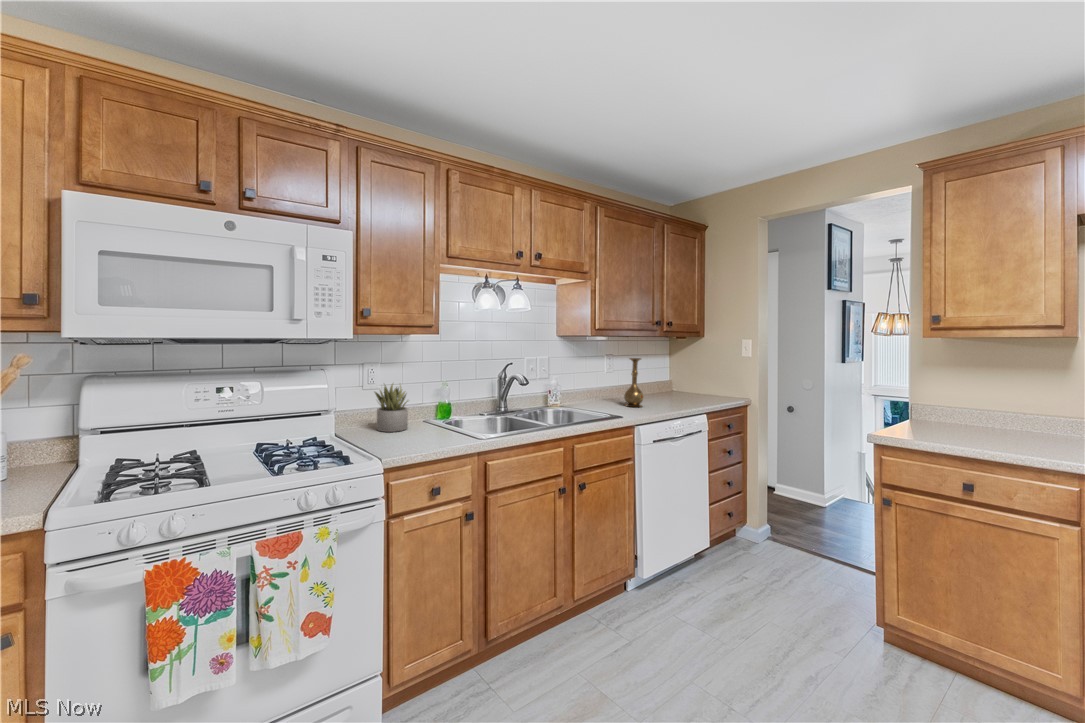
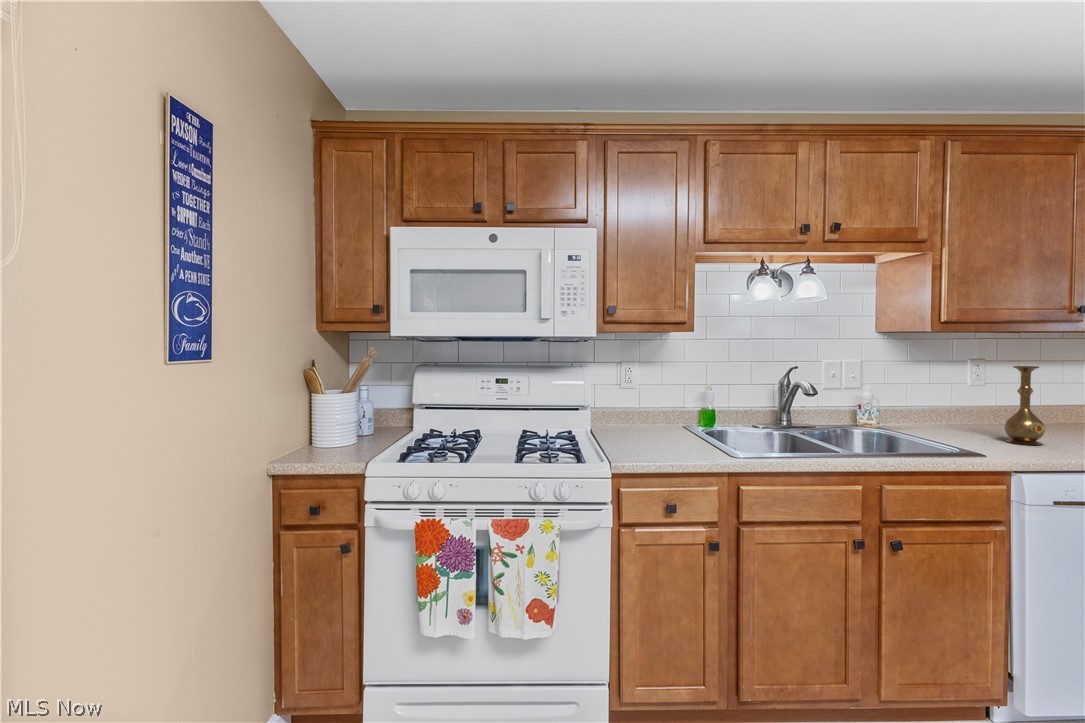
succulent plant: present [375,384,408,432] -> none [623,387,659,441]

